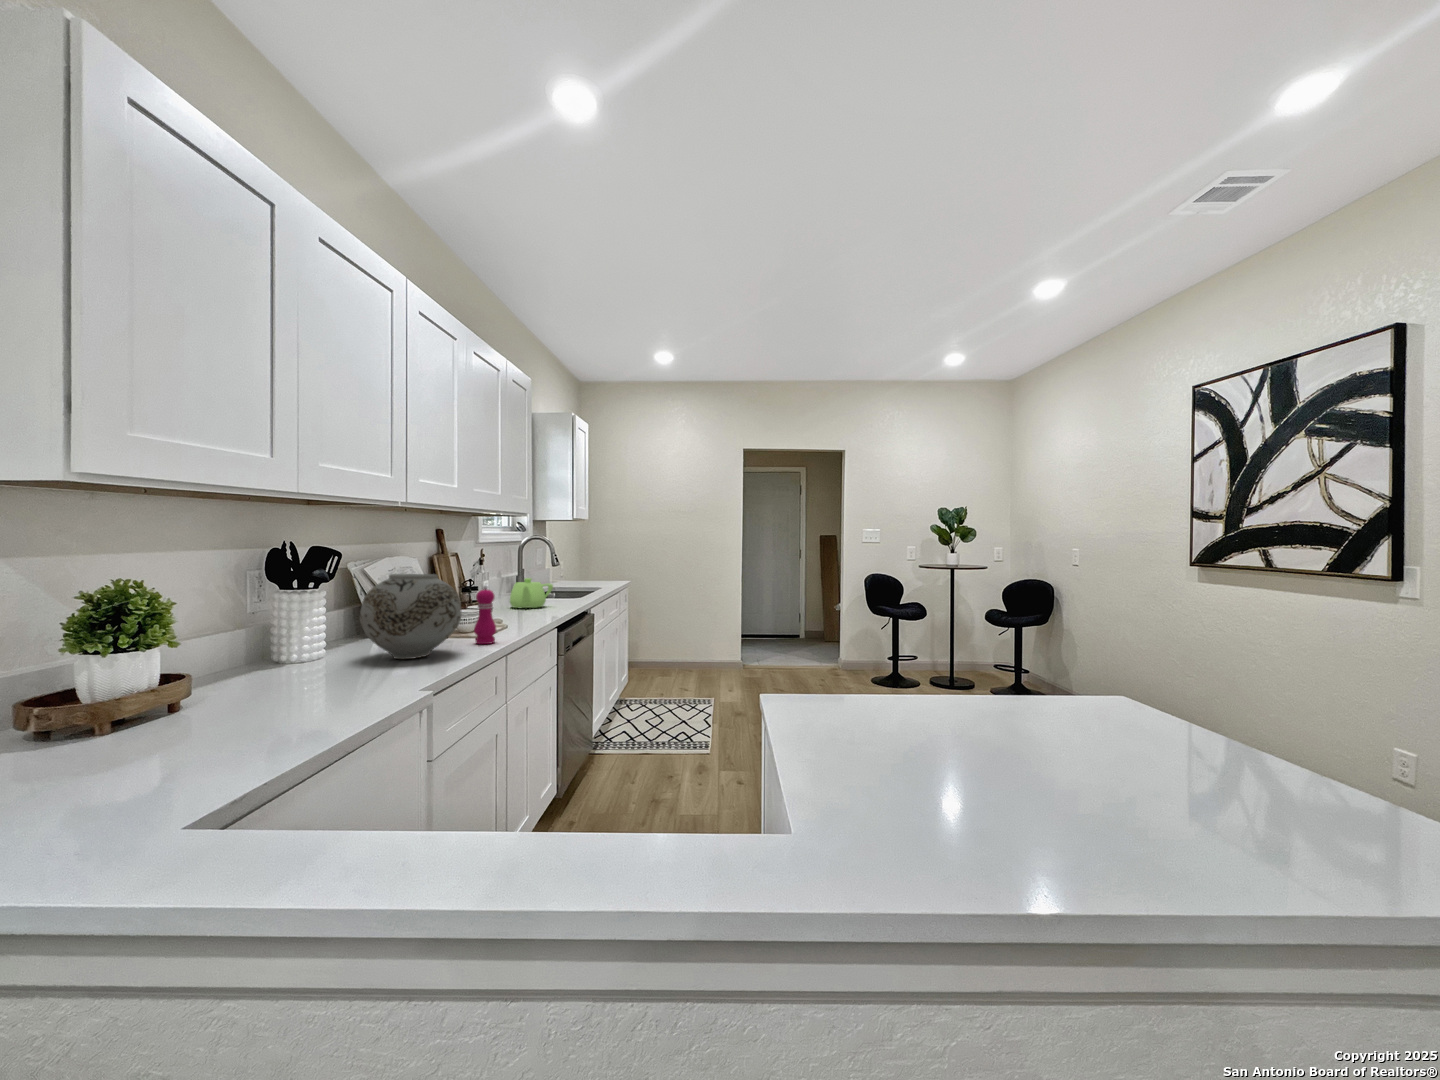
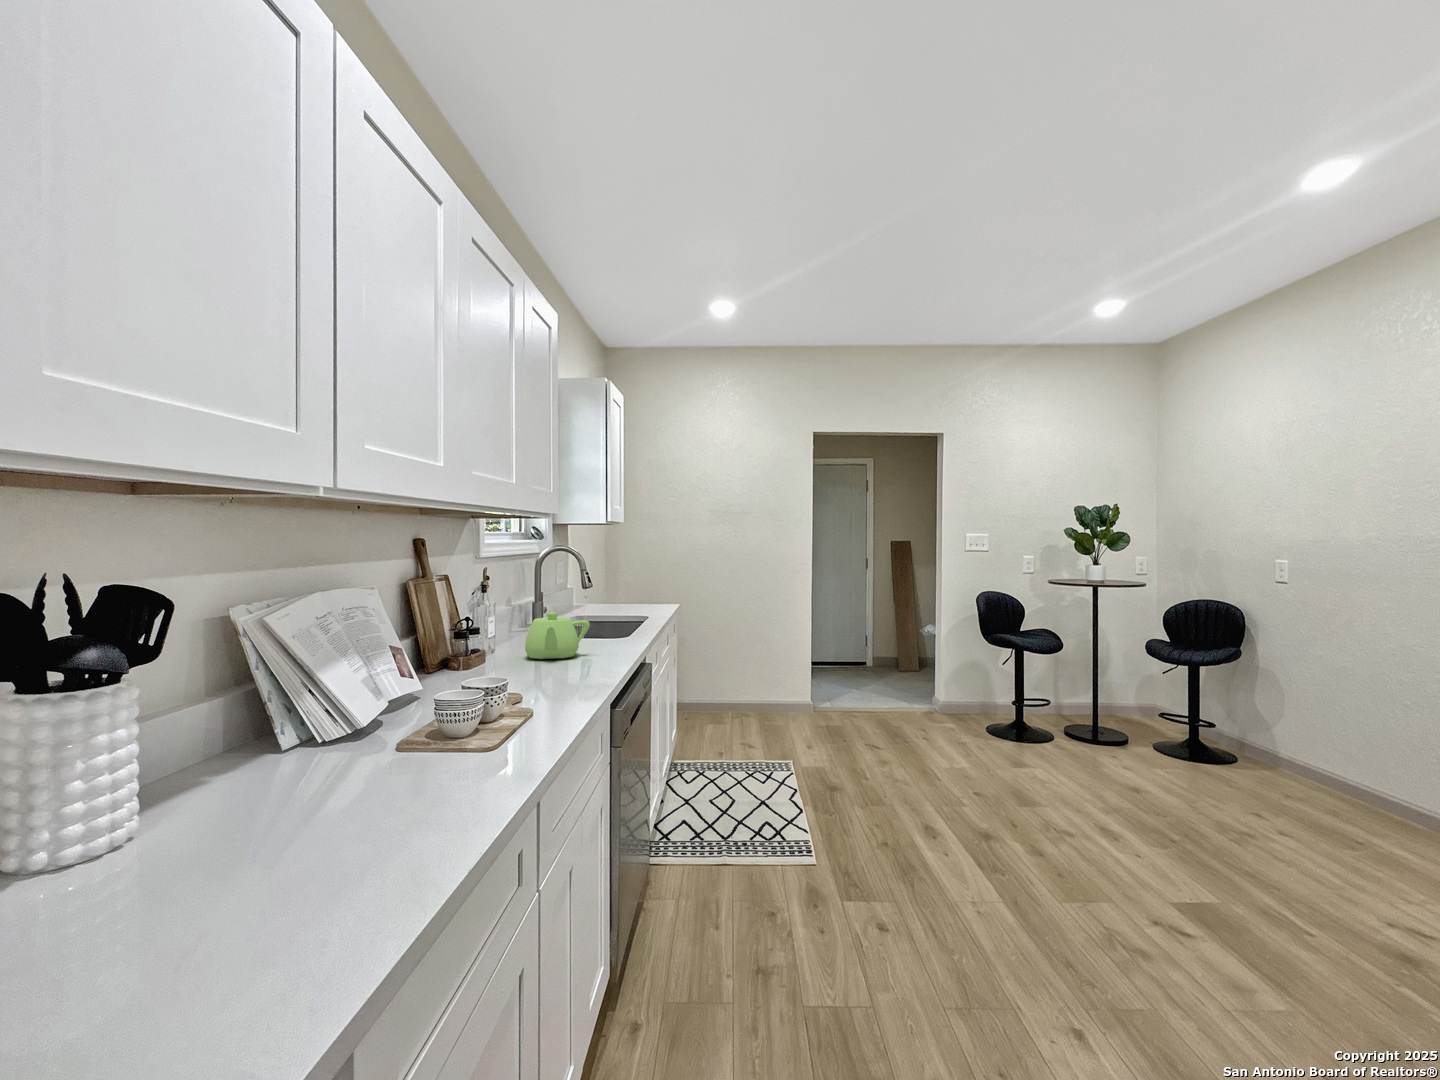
vase: present [360,574,461,659] -> none [219,643,445,839]
pepper mill: present [474,585,496,644] -> none [472,654,514,770]

